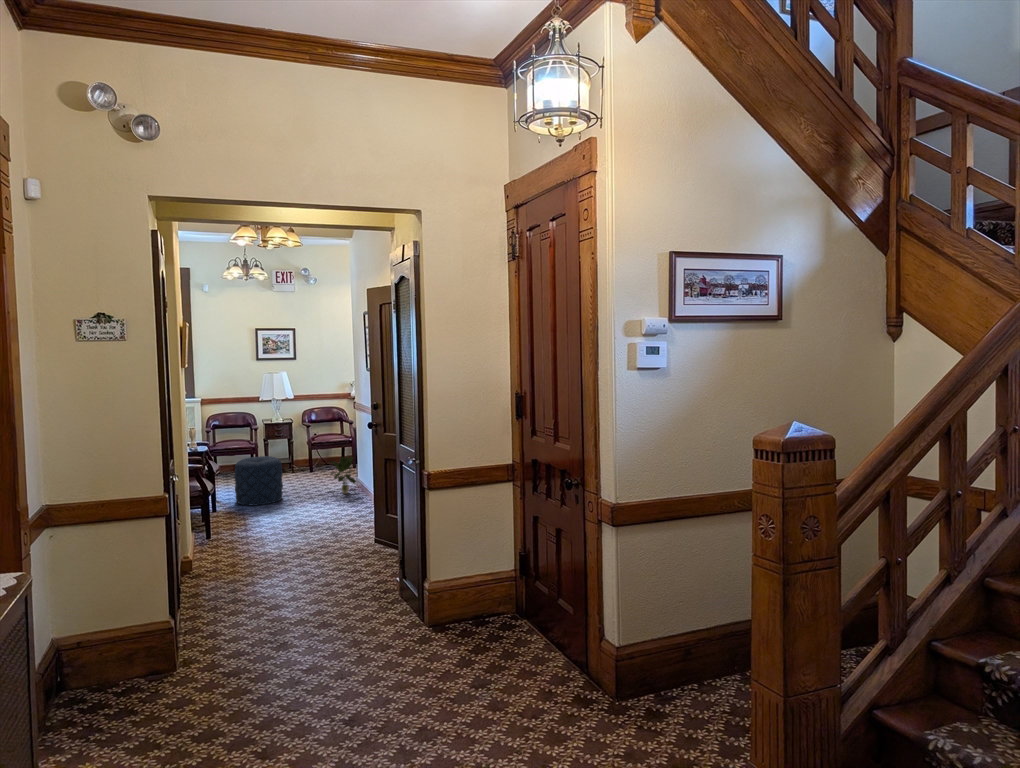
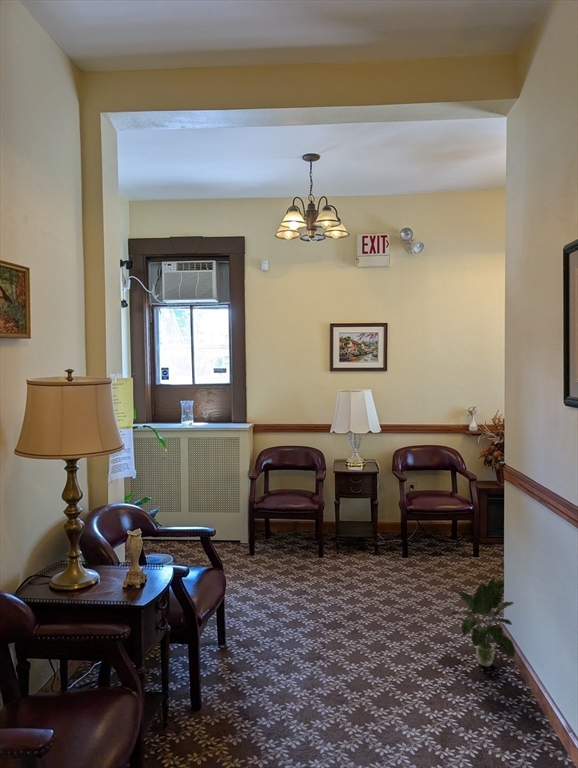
pouf: present [234,456,283,506] -> none [257,551,350,673]

